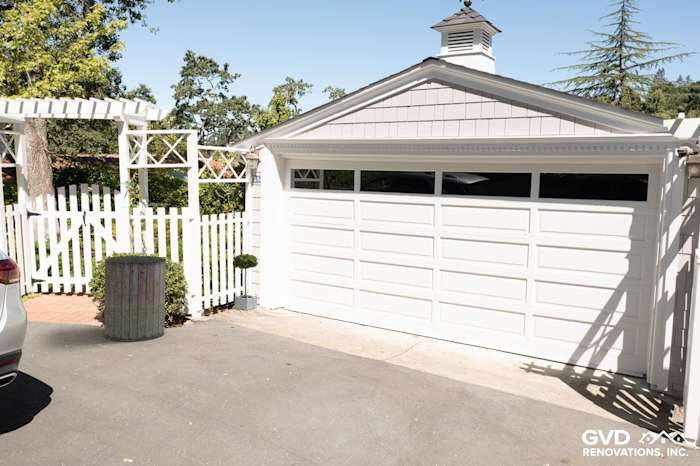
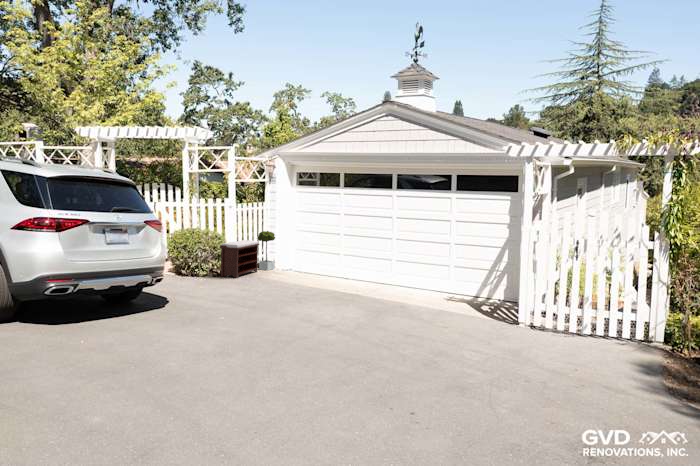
trash can: present [104,256,166,342] -> none [177,230,216,284]
bench: none [174,267,235,328] -> present [220,240,259,278]

